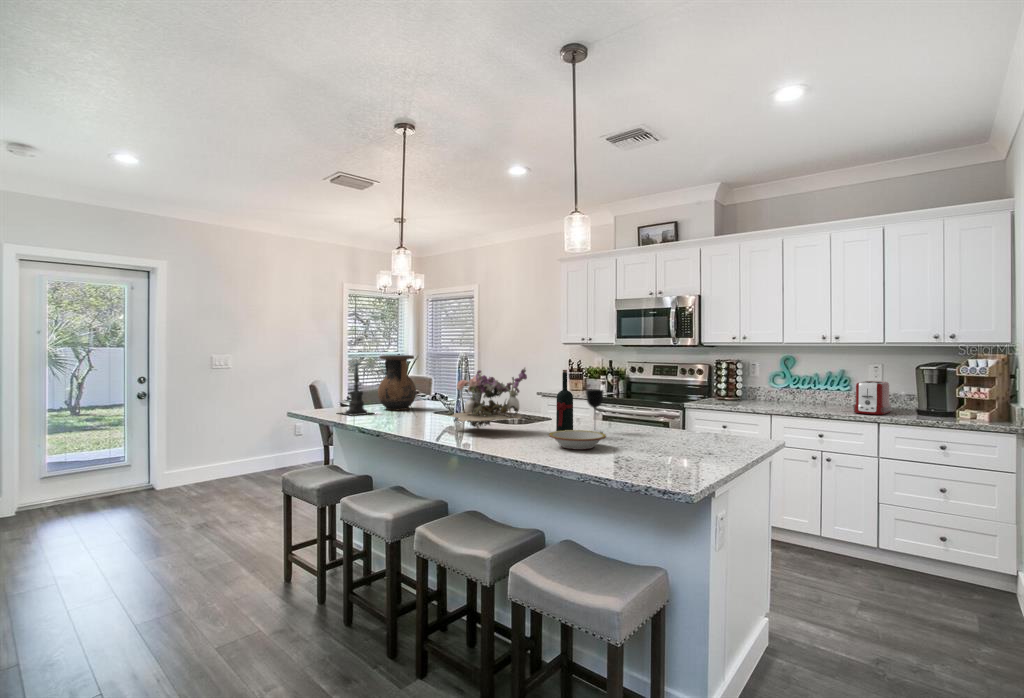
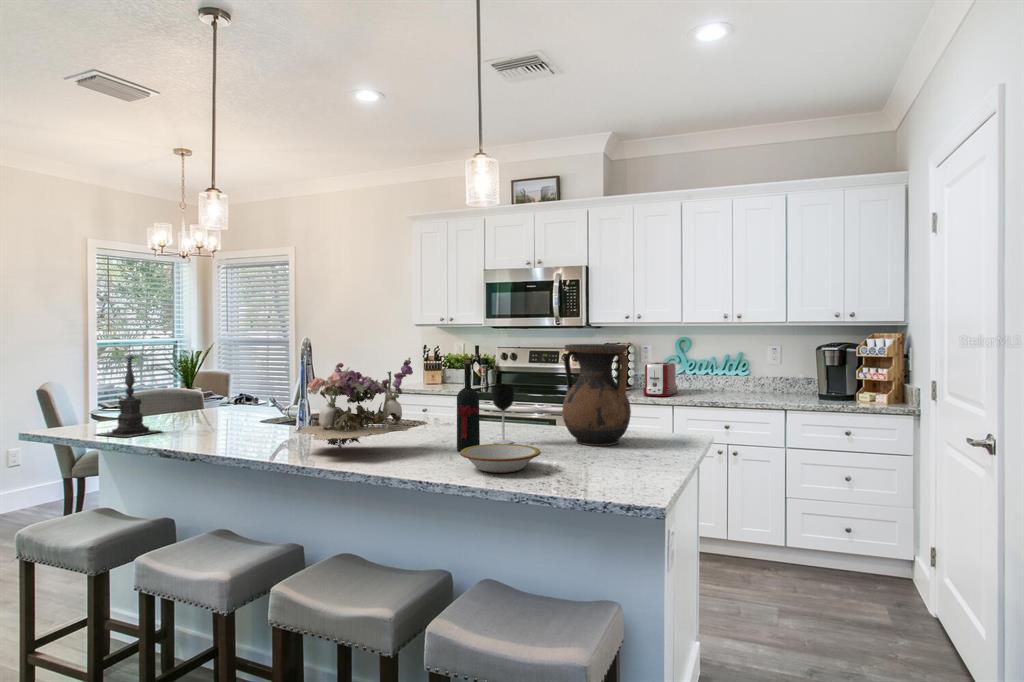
vase: present [378,355,416,410] -> present [562,344,631,446]
toaster: present [853,381,892,414] -> present [643,362,678,396]

